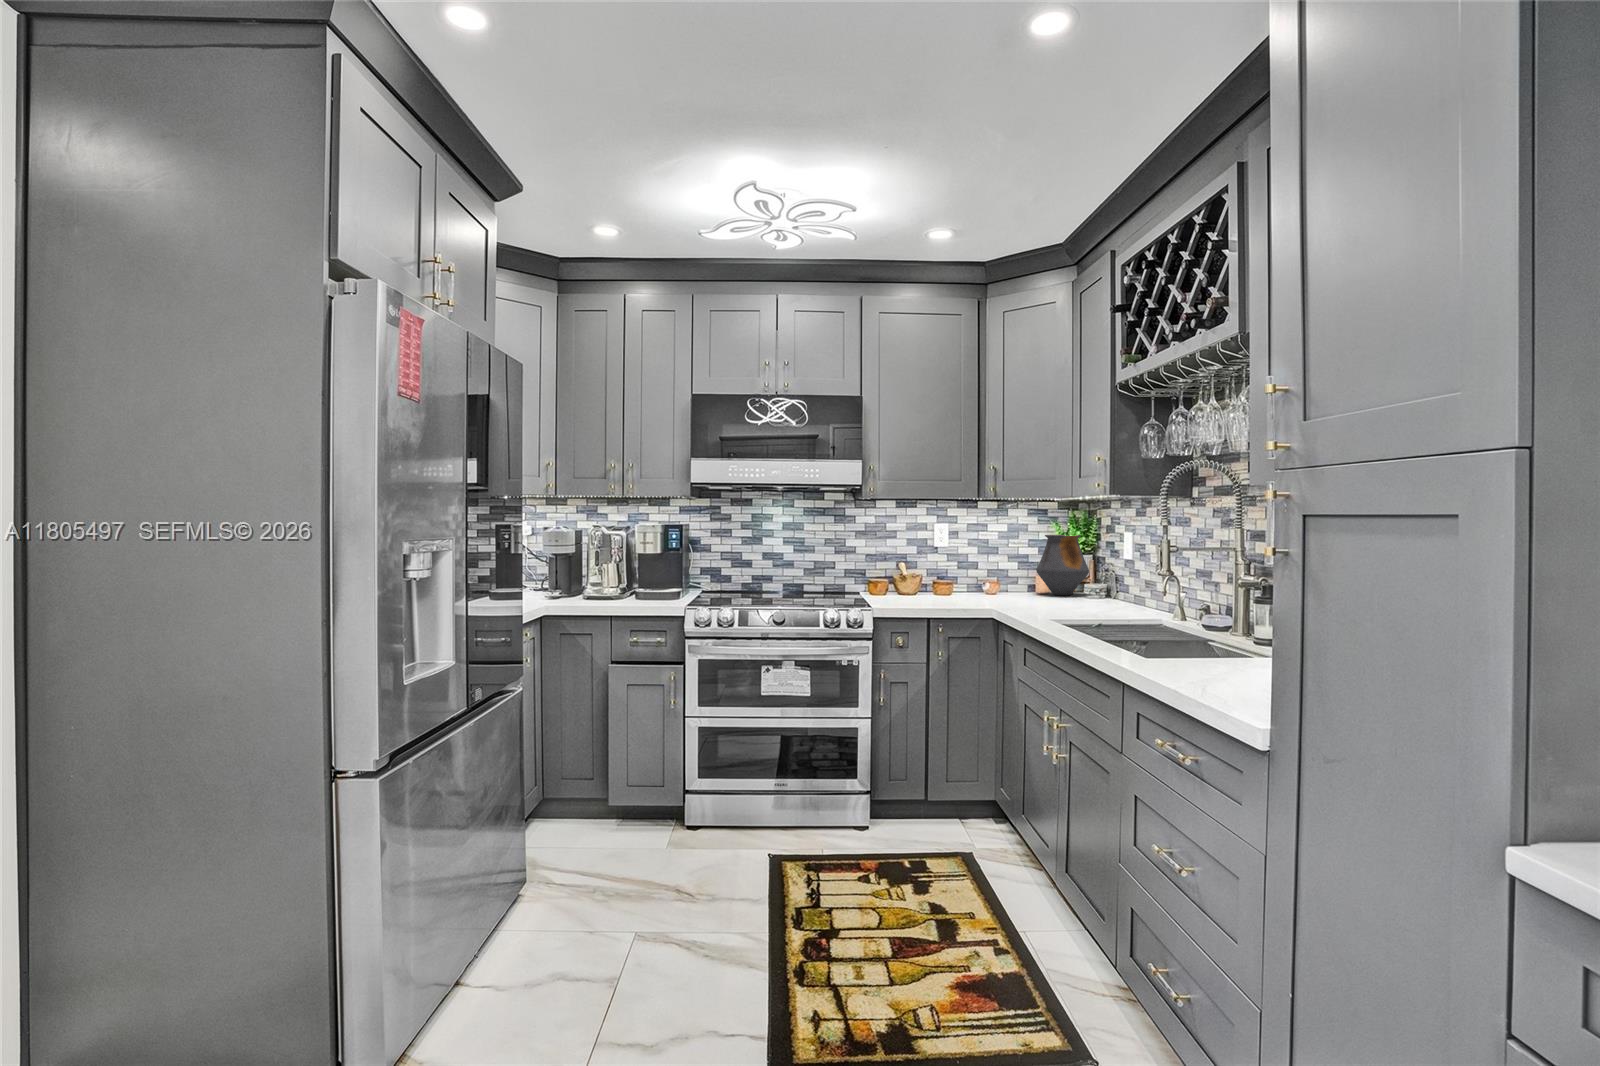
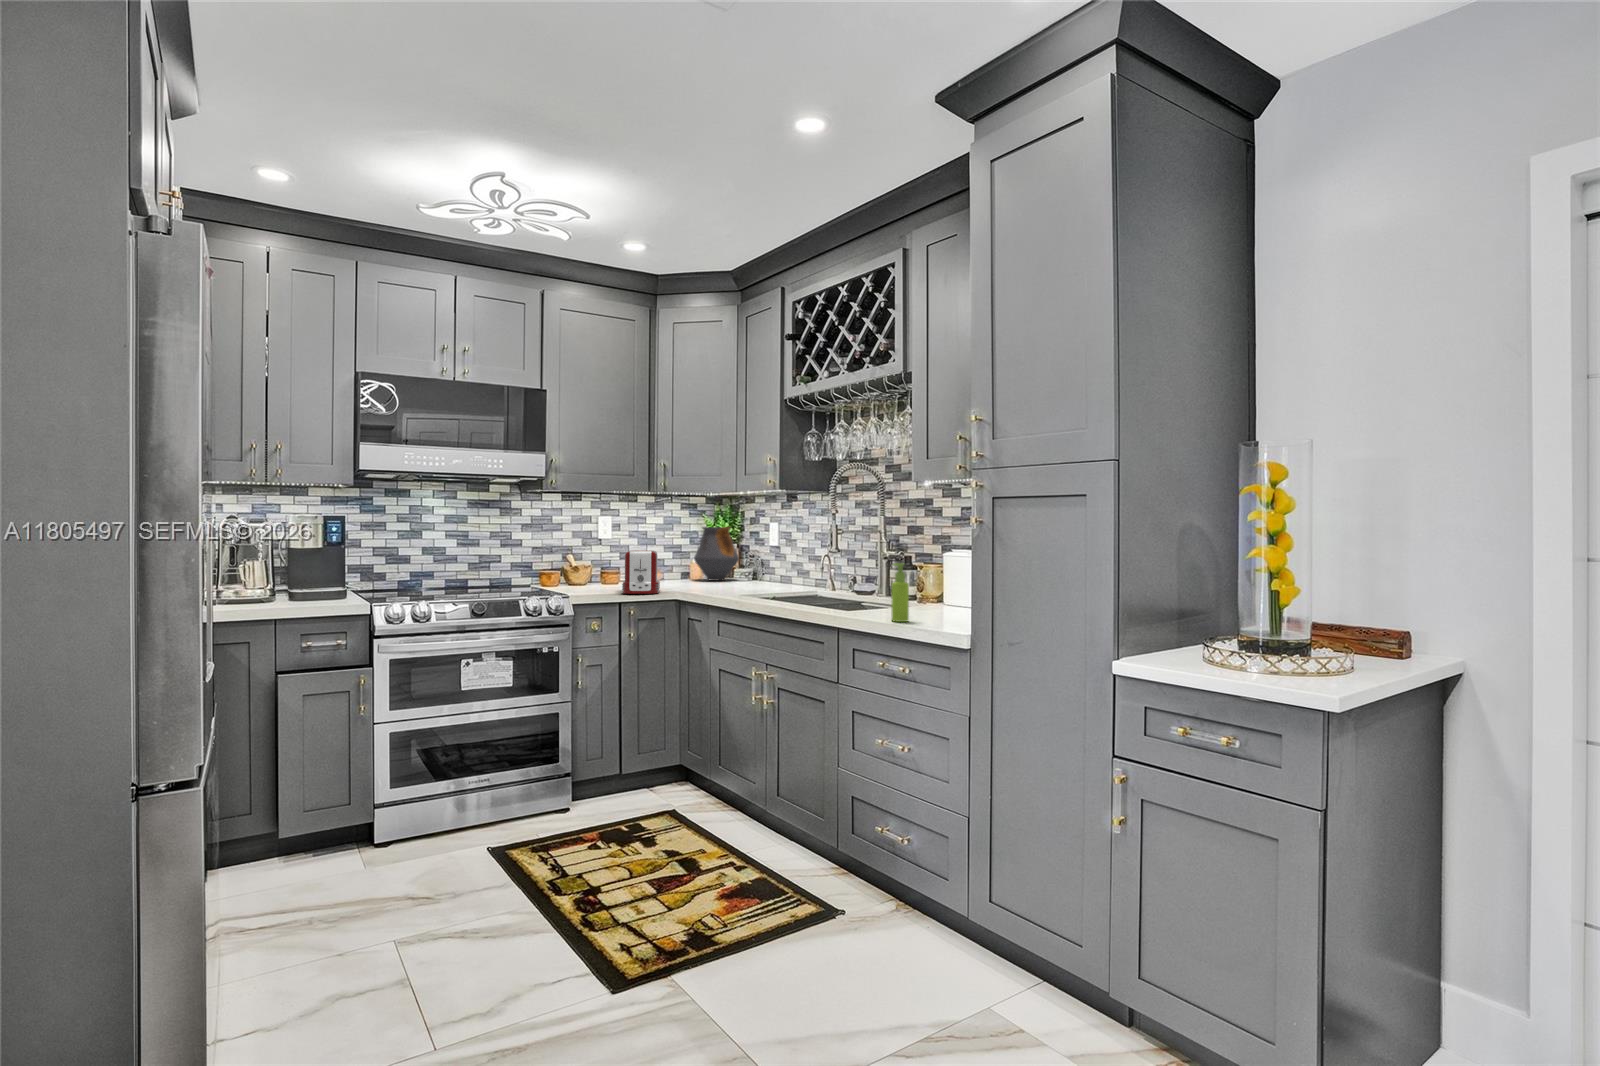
toaster: none [930,561,979,610] -> present [622,551,660,594]
soap dispenser: none [1189,598,1217,680] -> present [891,563,909,622]

